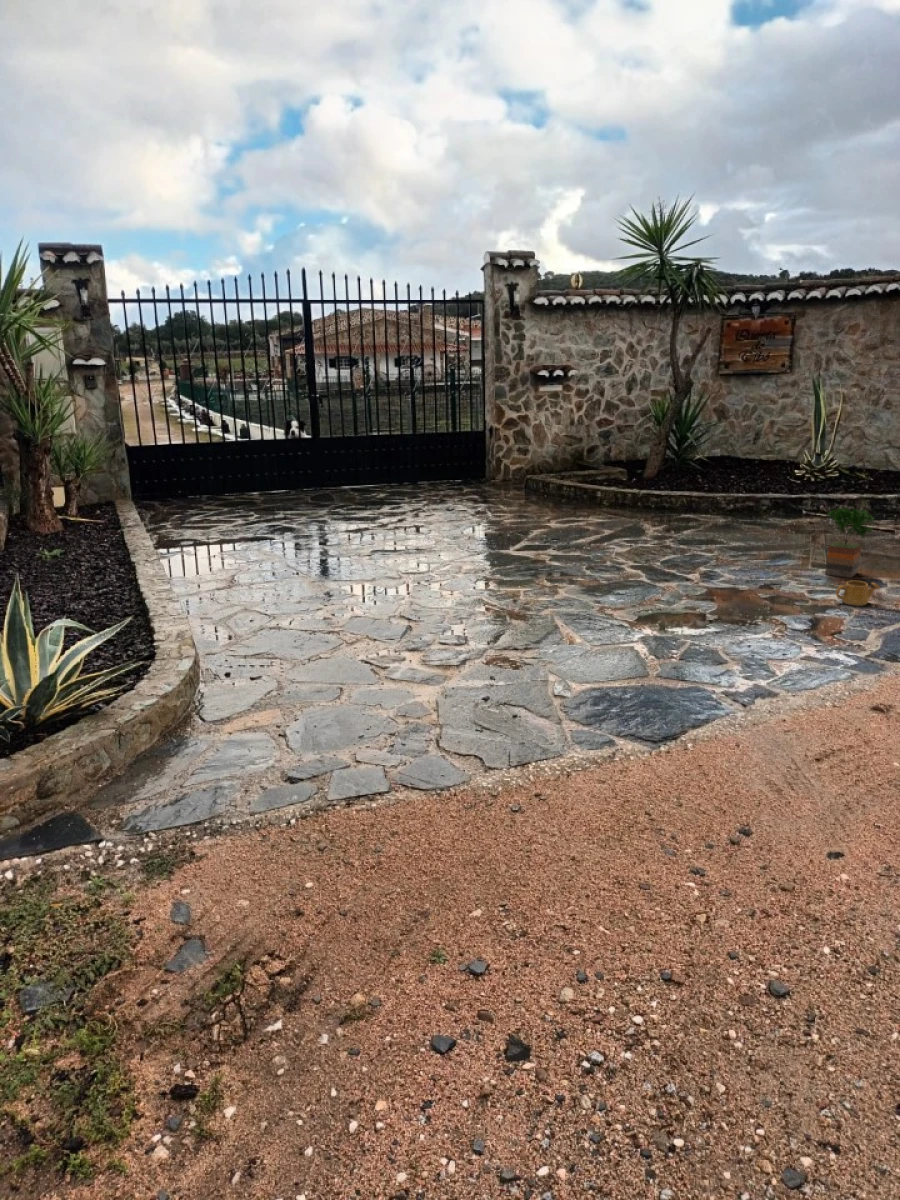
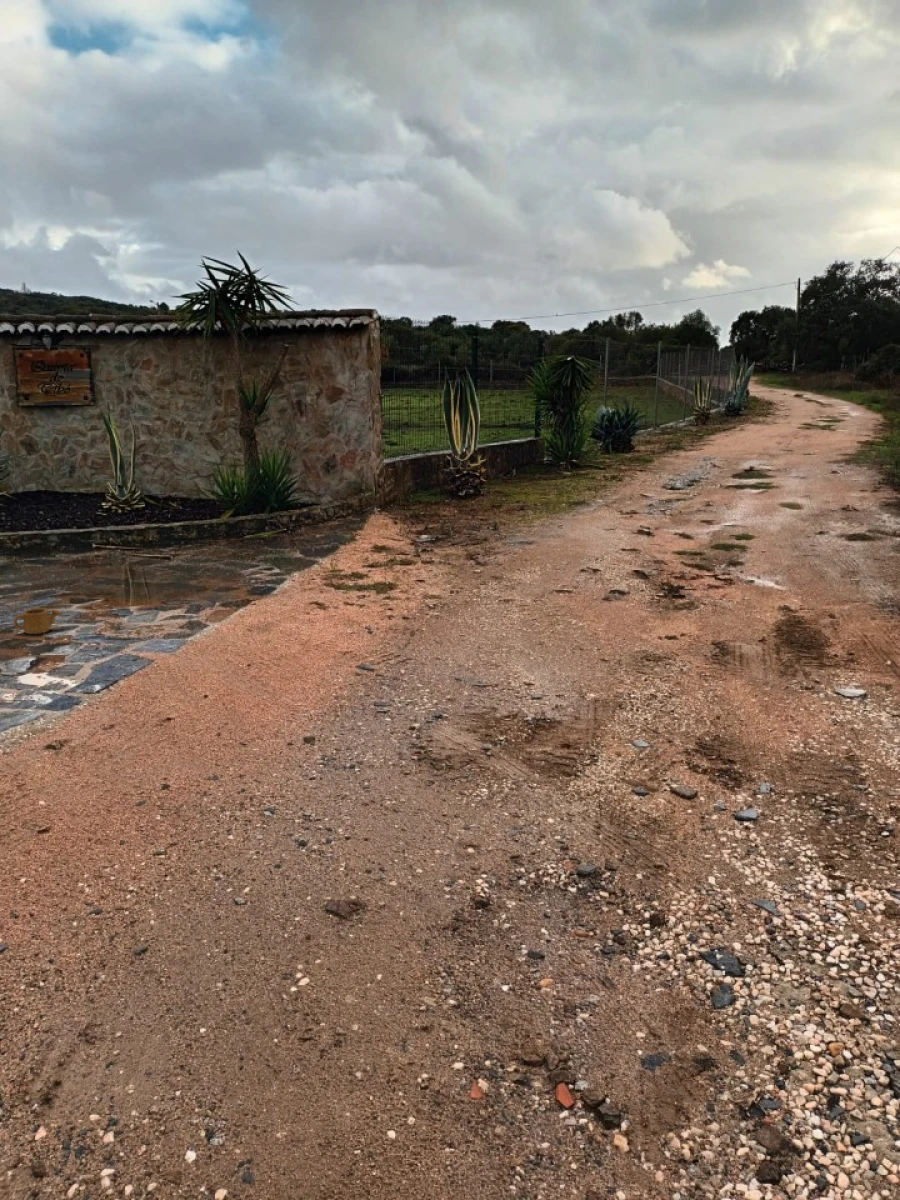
potted tree: present [826,508,874,578] -> none [34,536,82,607]

